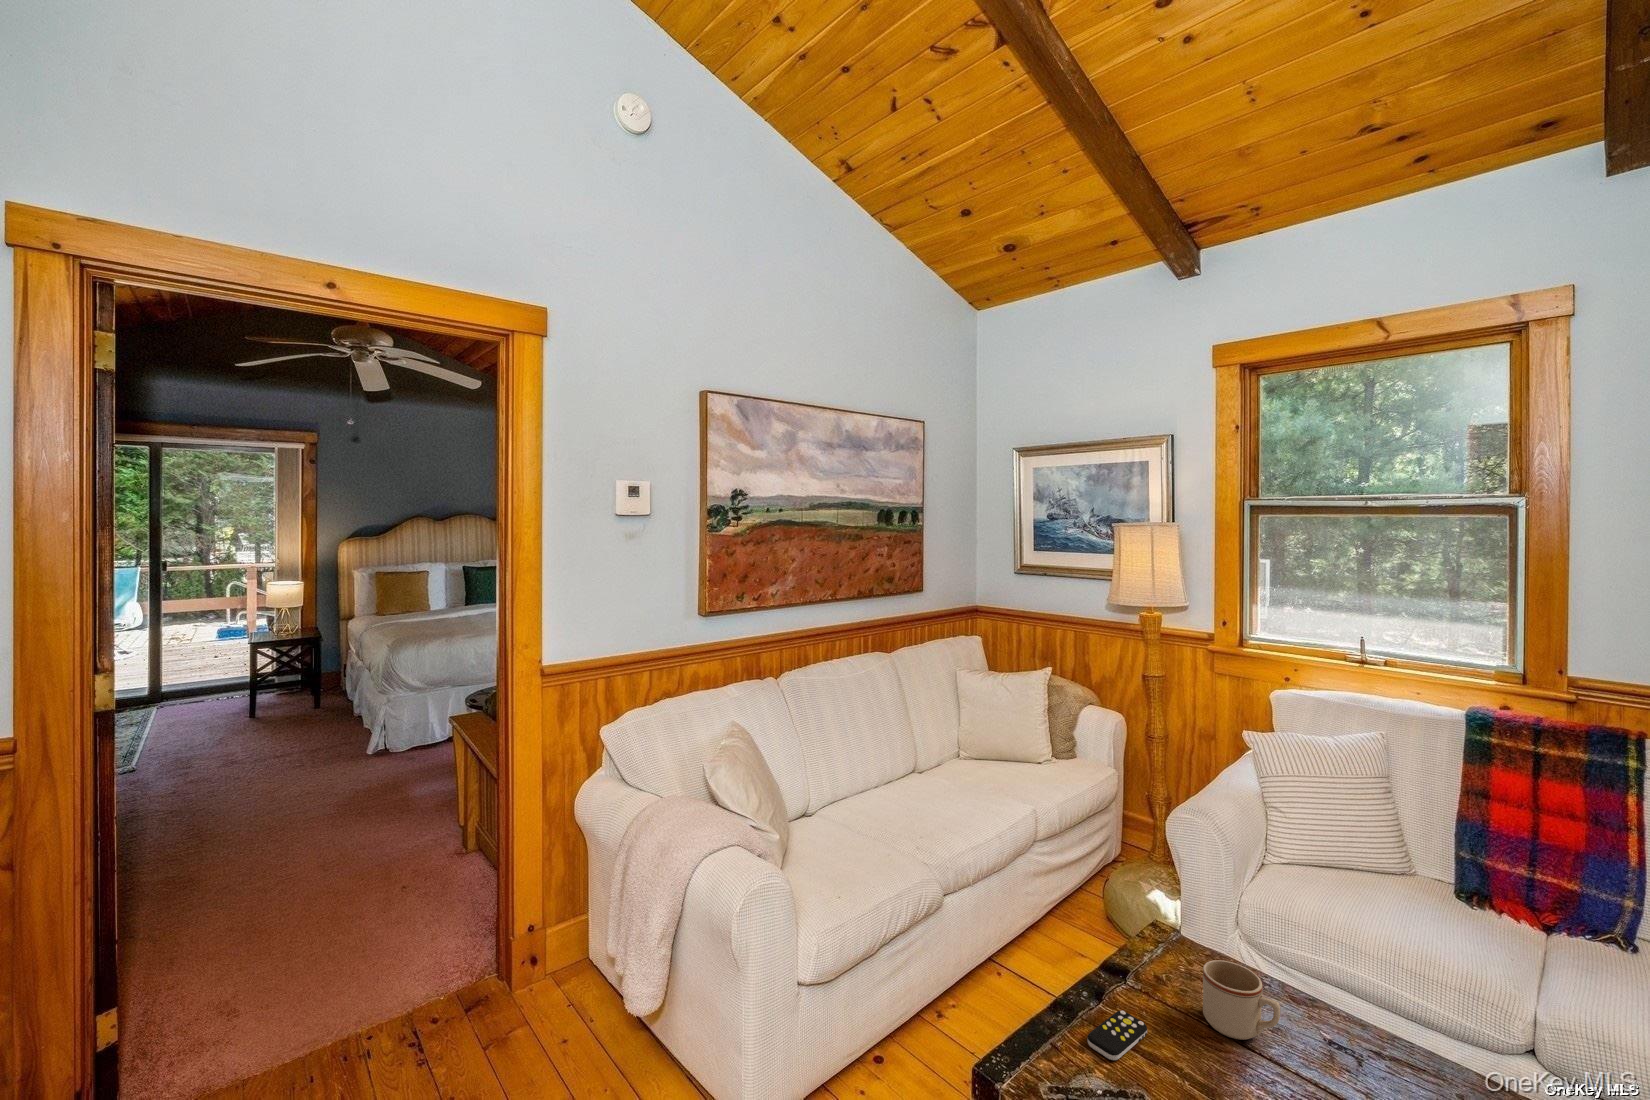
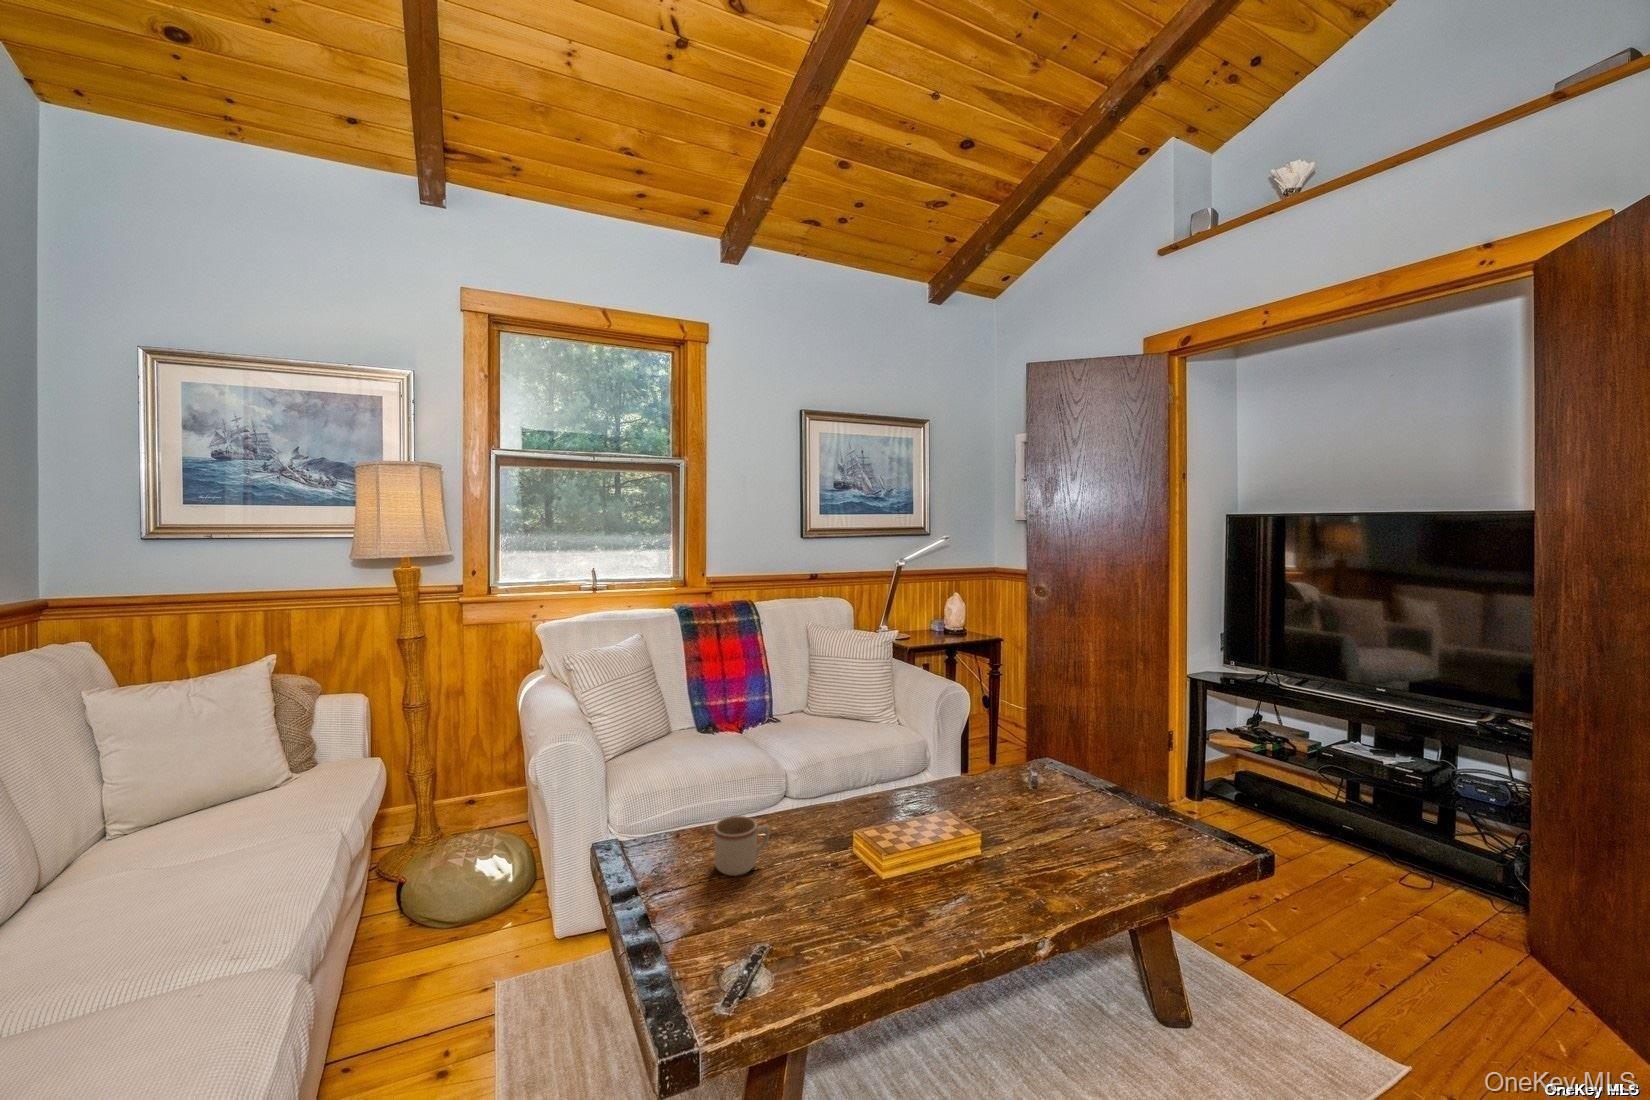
remote control: present [1087,1011,1147,1060] -> none [683,905,724,953]

